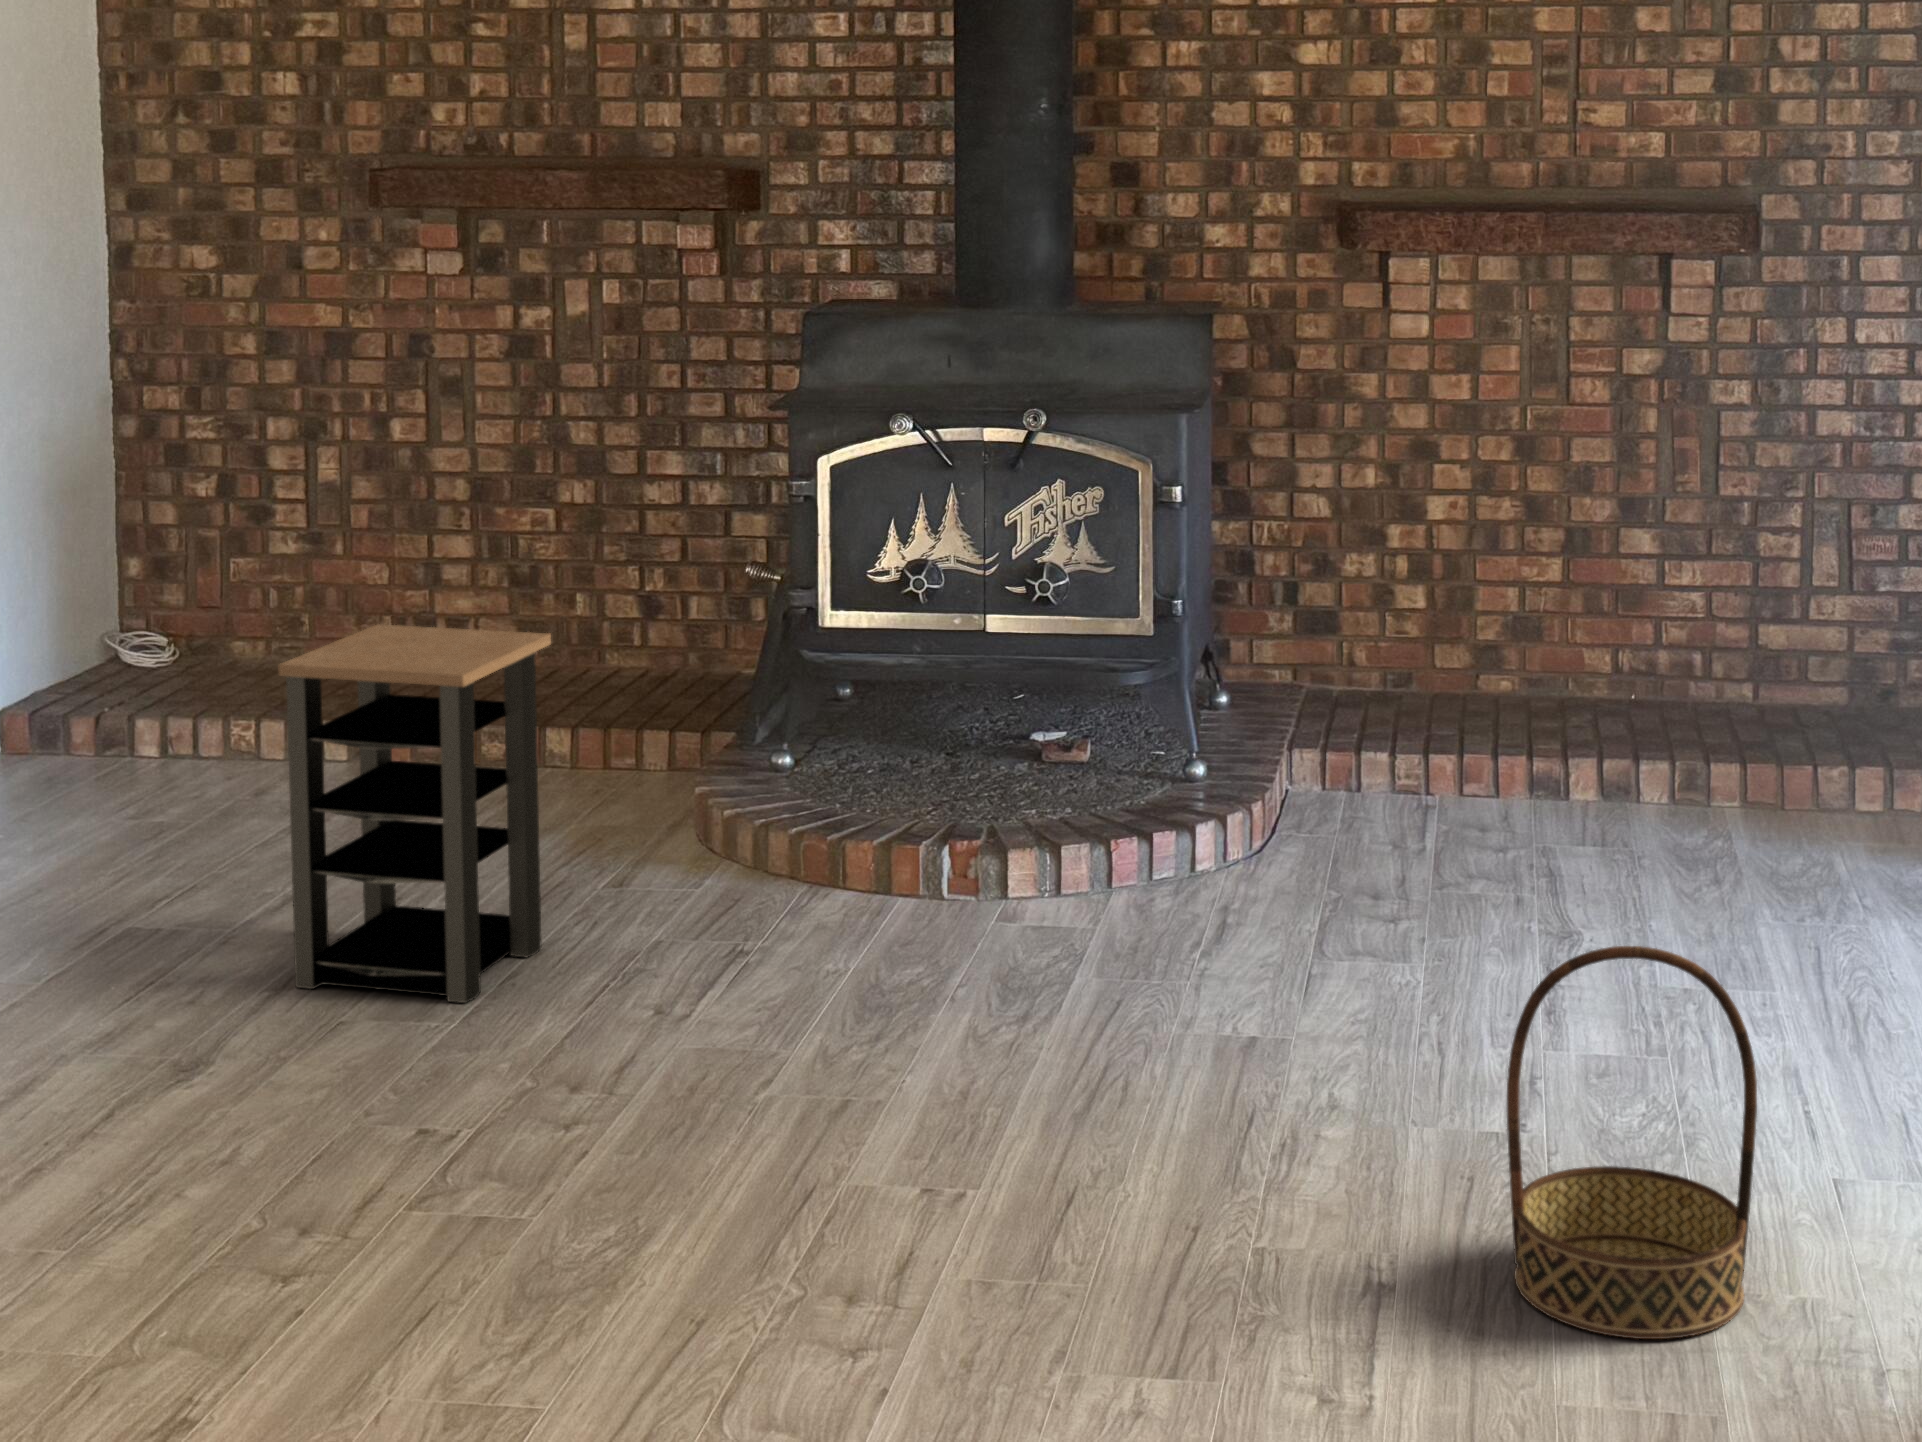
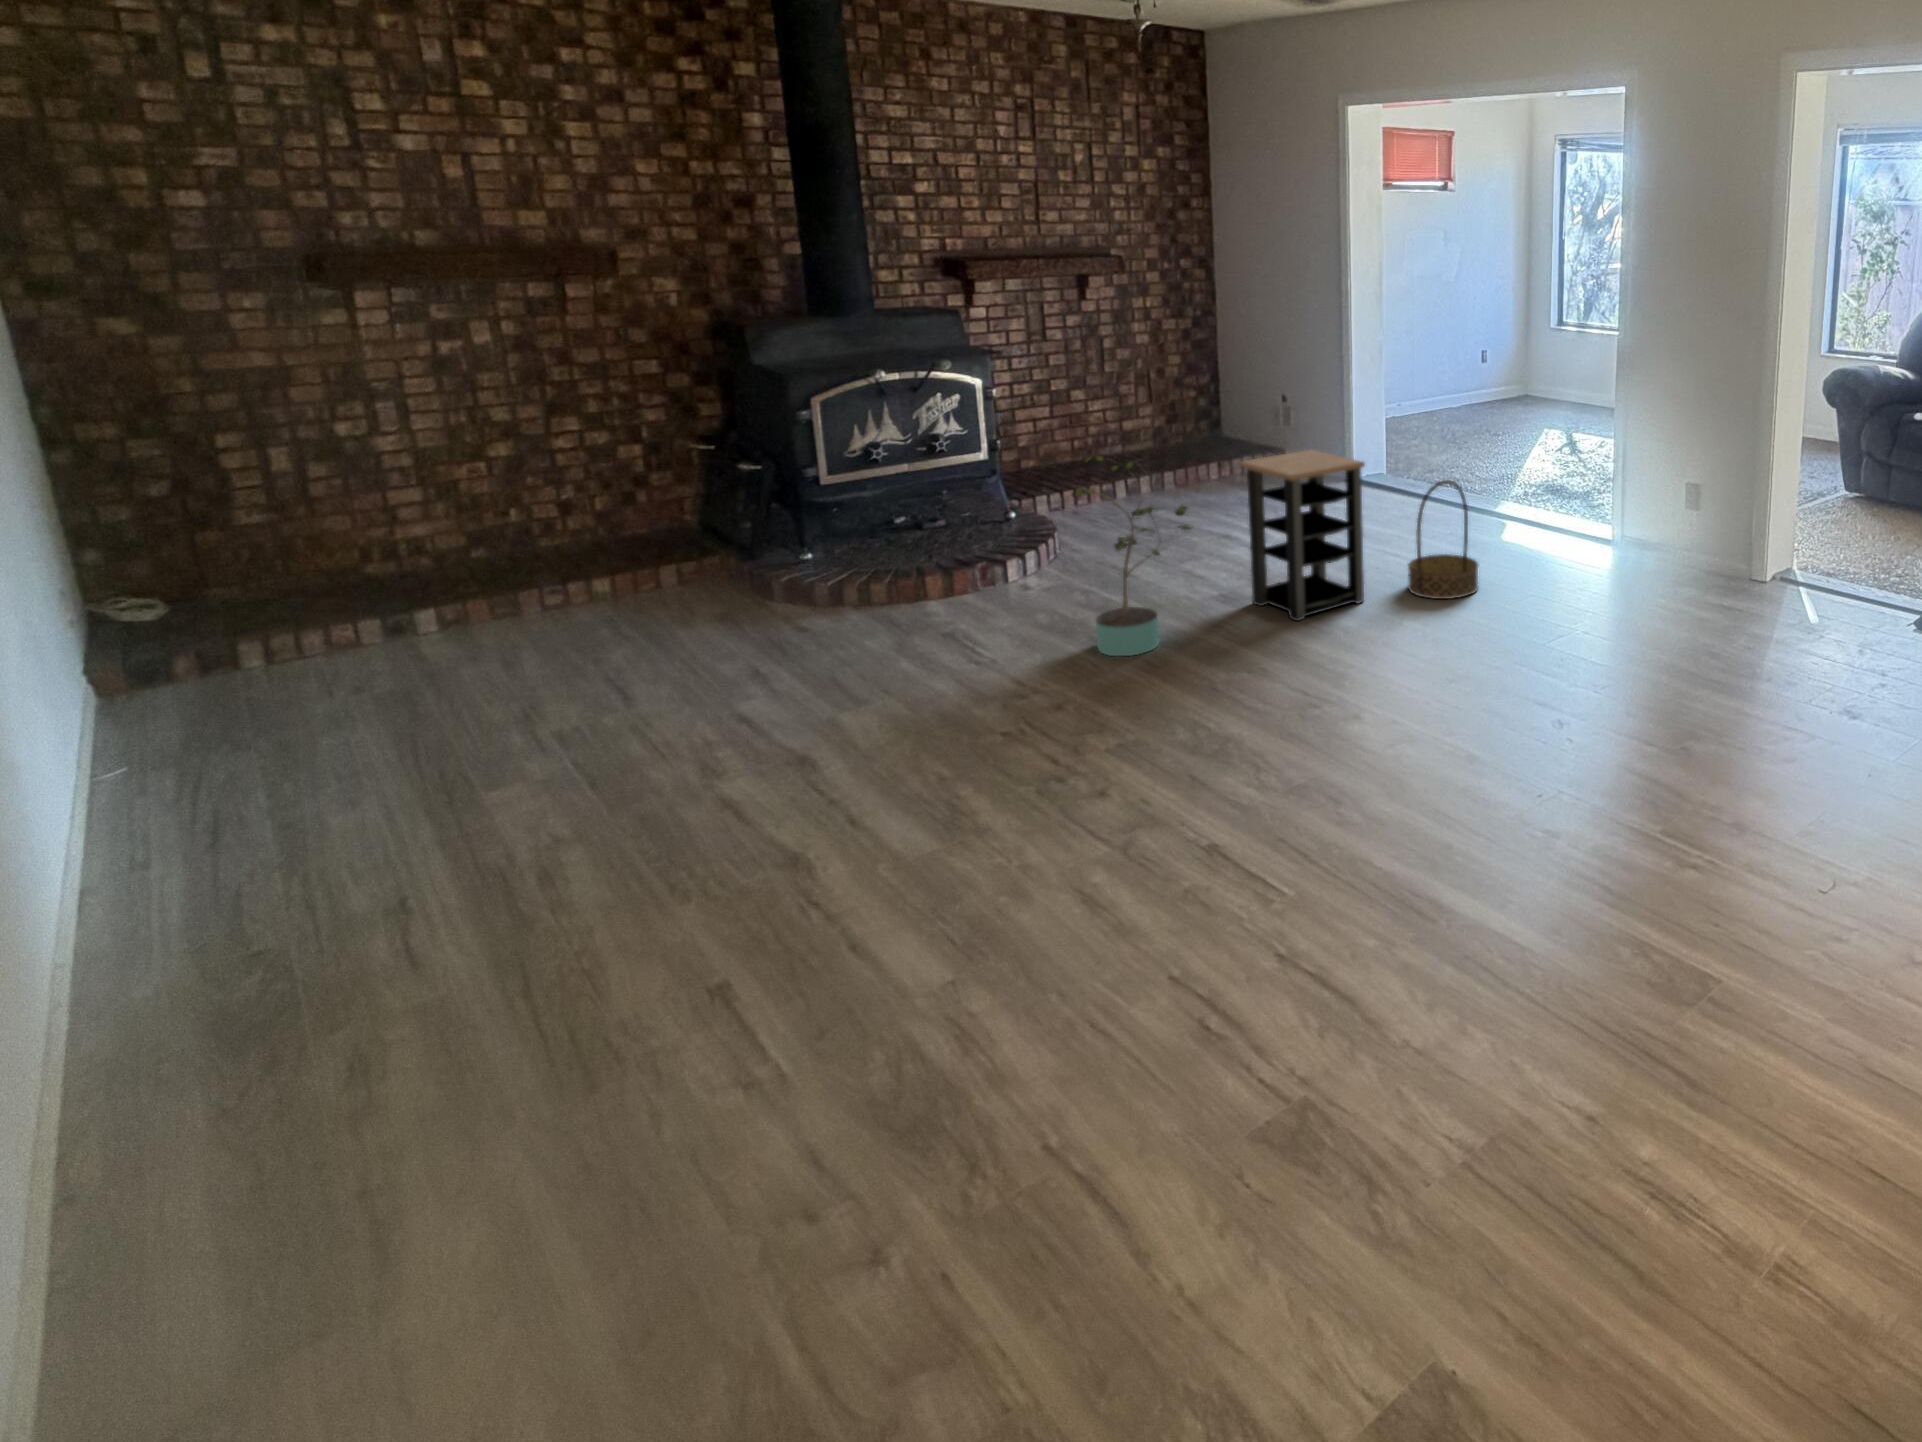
side table: present [278,624,551,1003] -> present [1239,449,1365,621]
potted plant: none [652,653,916,1136] -> present [1072,456,1191,656]

